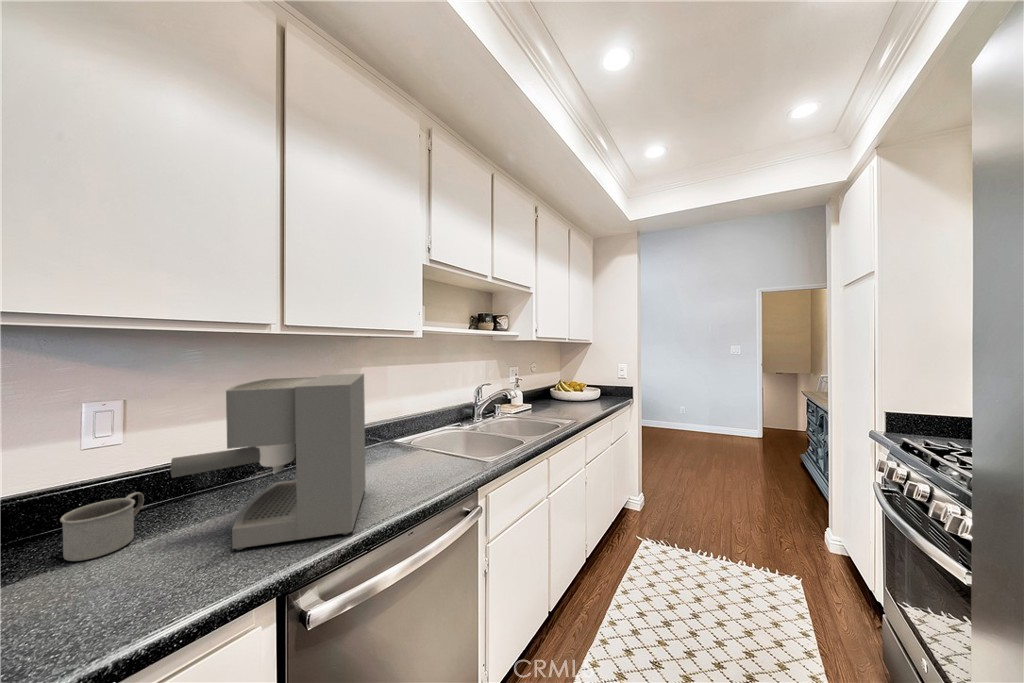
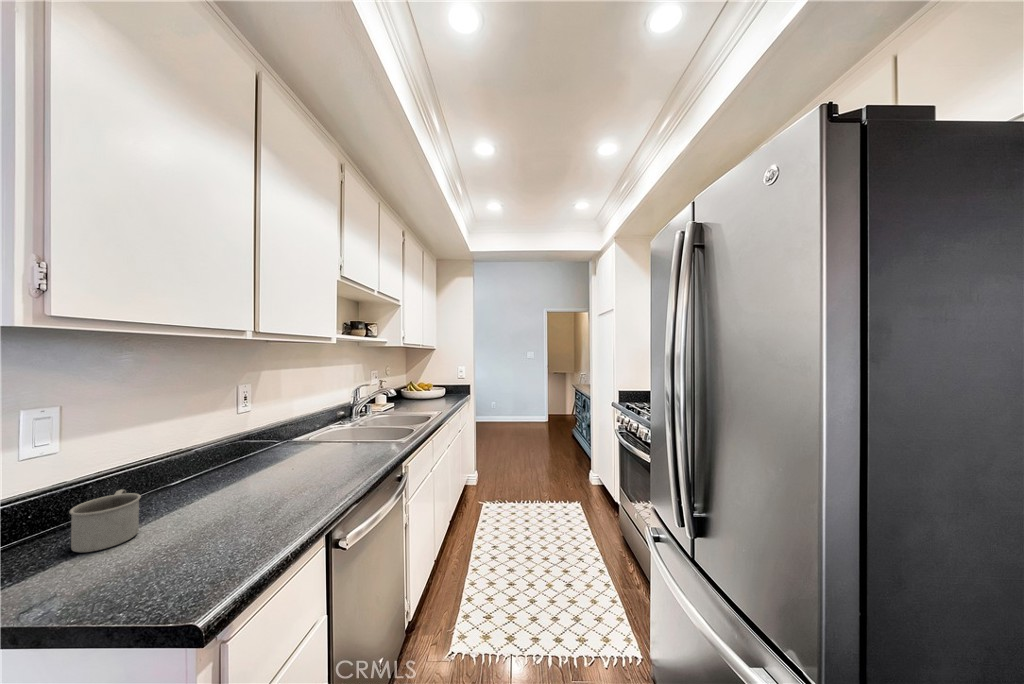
coffee maker: present [171,374,366,550] -> none [190,372,357,512]

